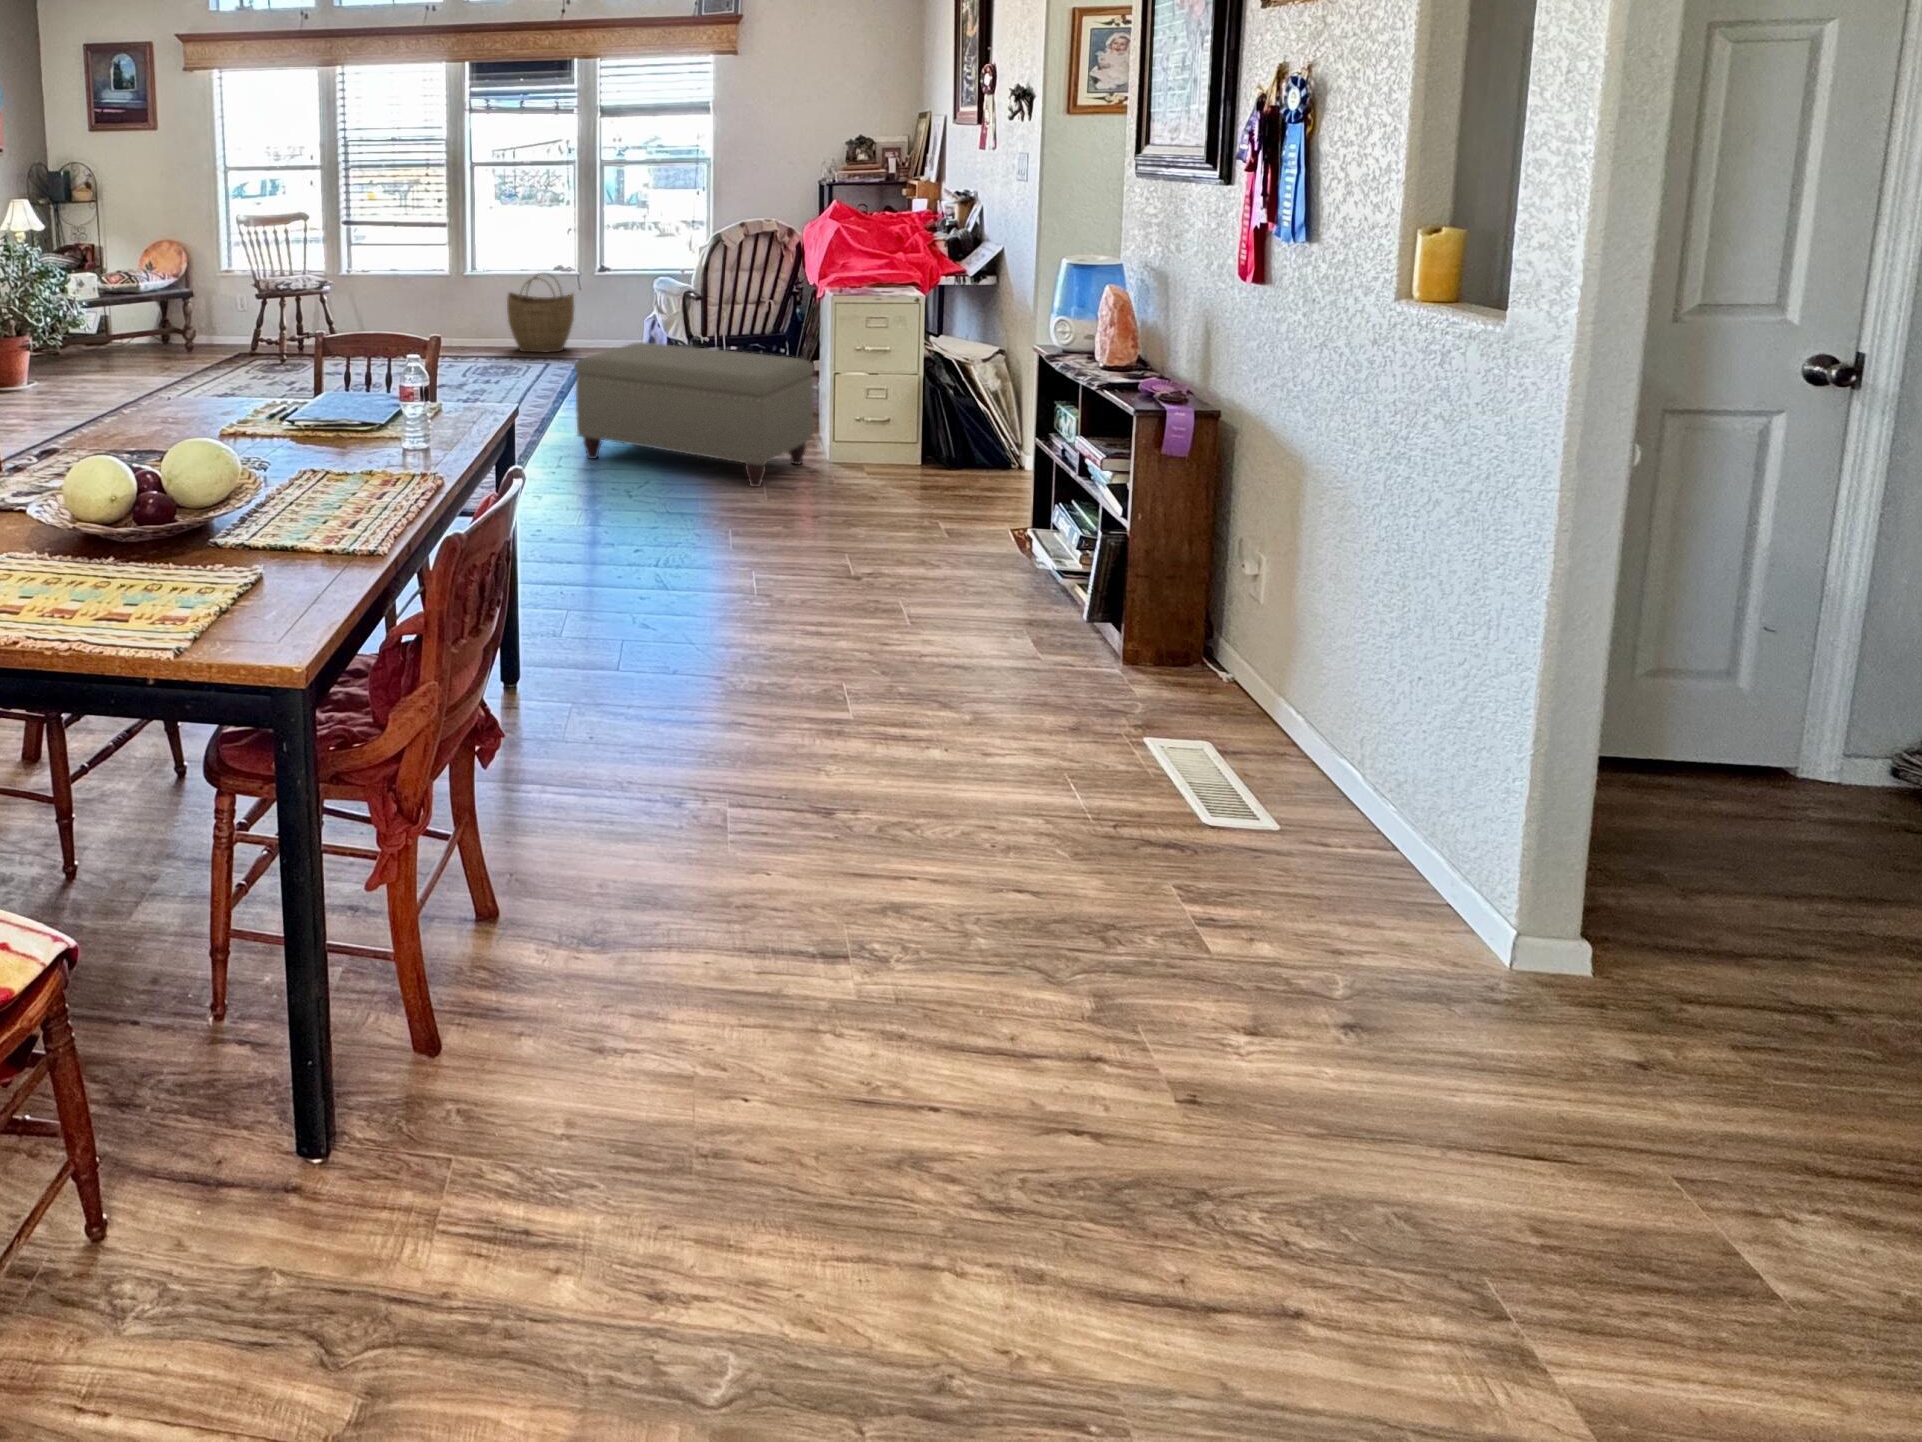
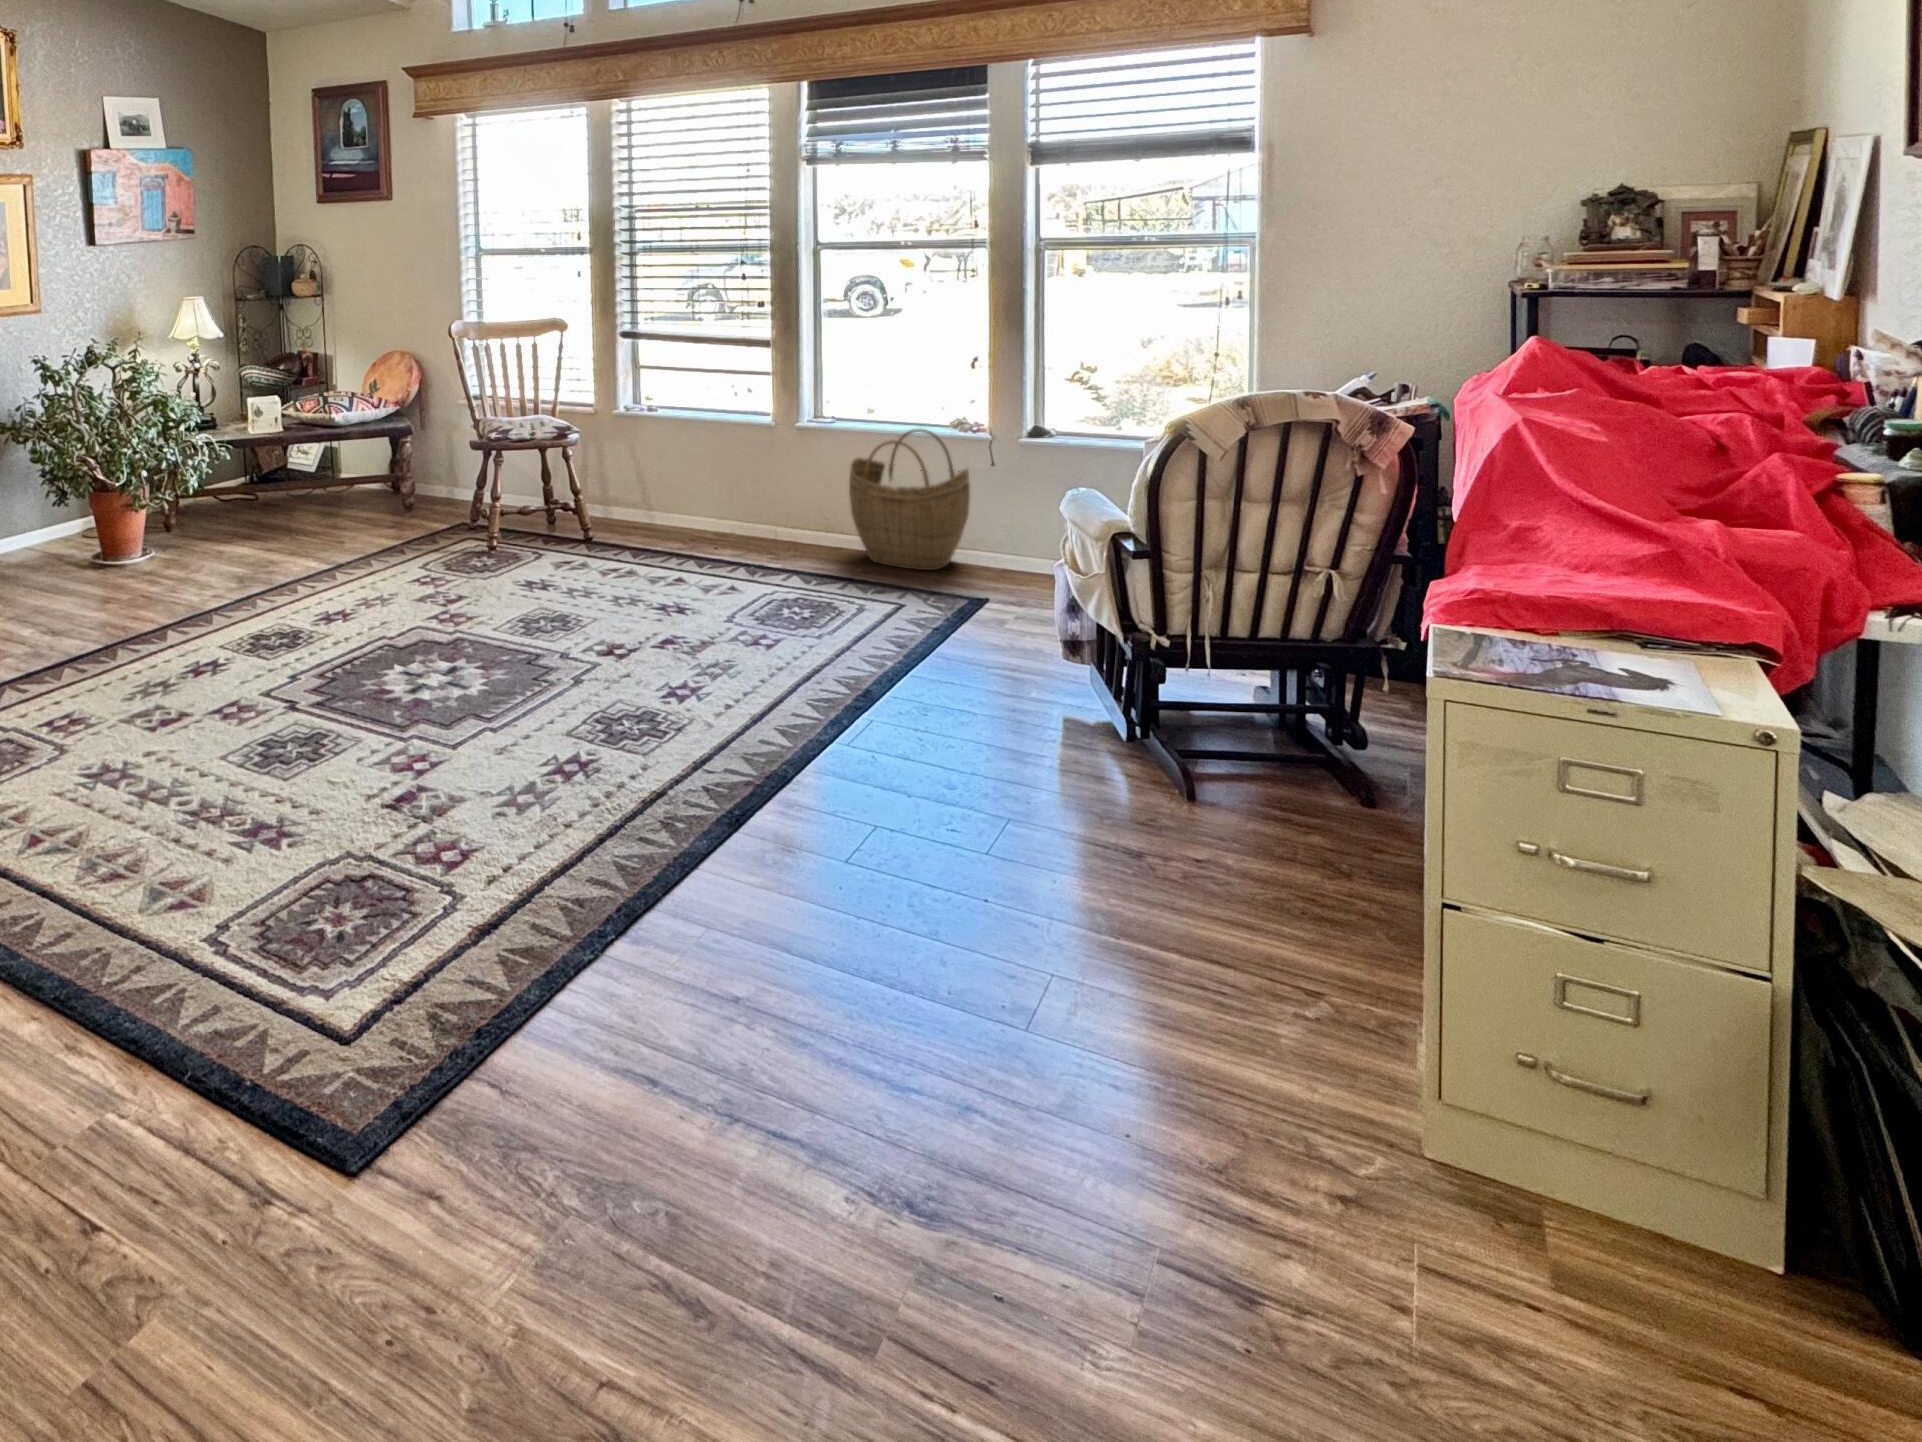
ottoman: present [575,343,815,487] -> none [682,688,1347,1313]

